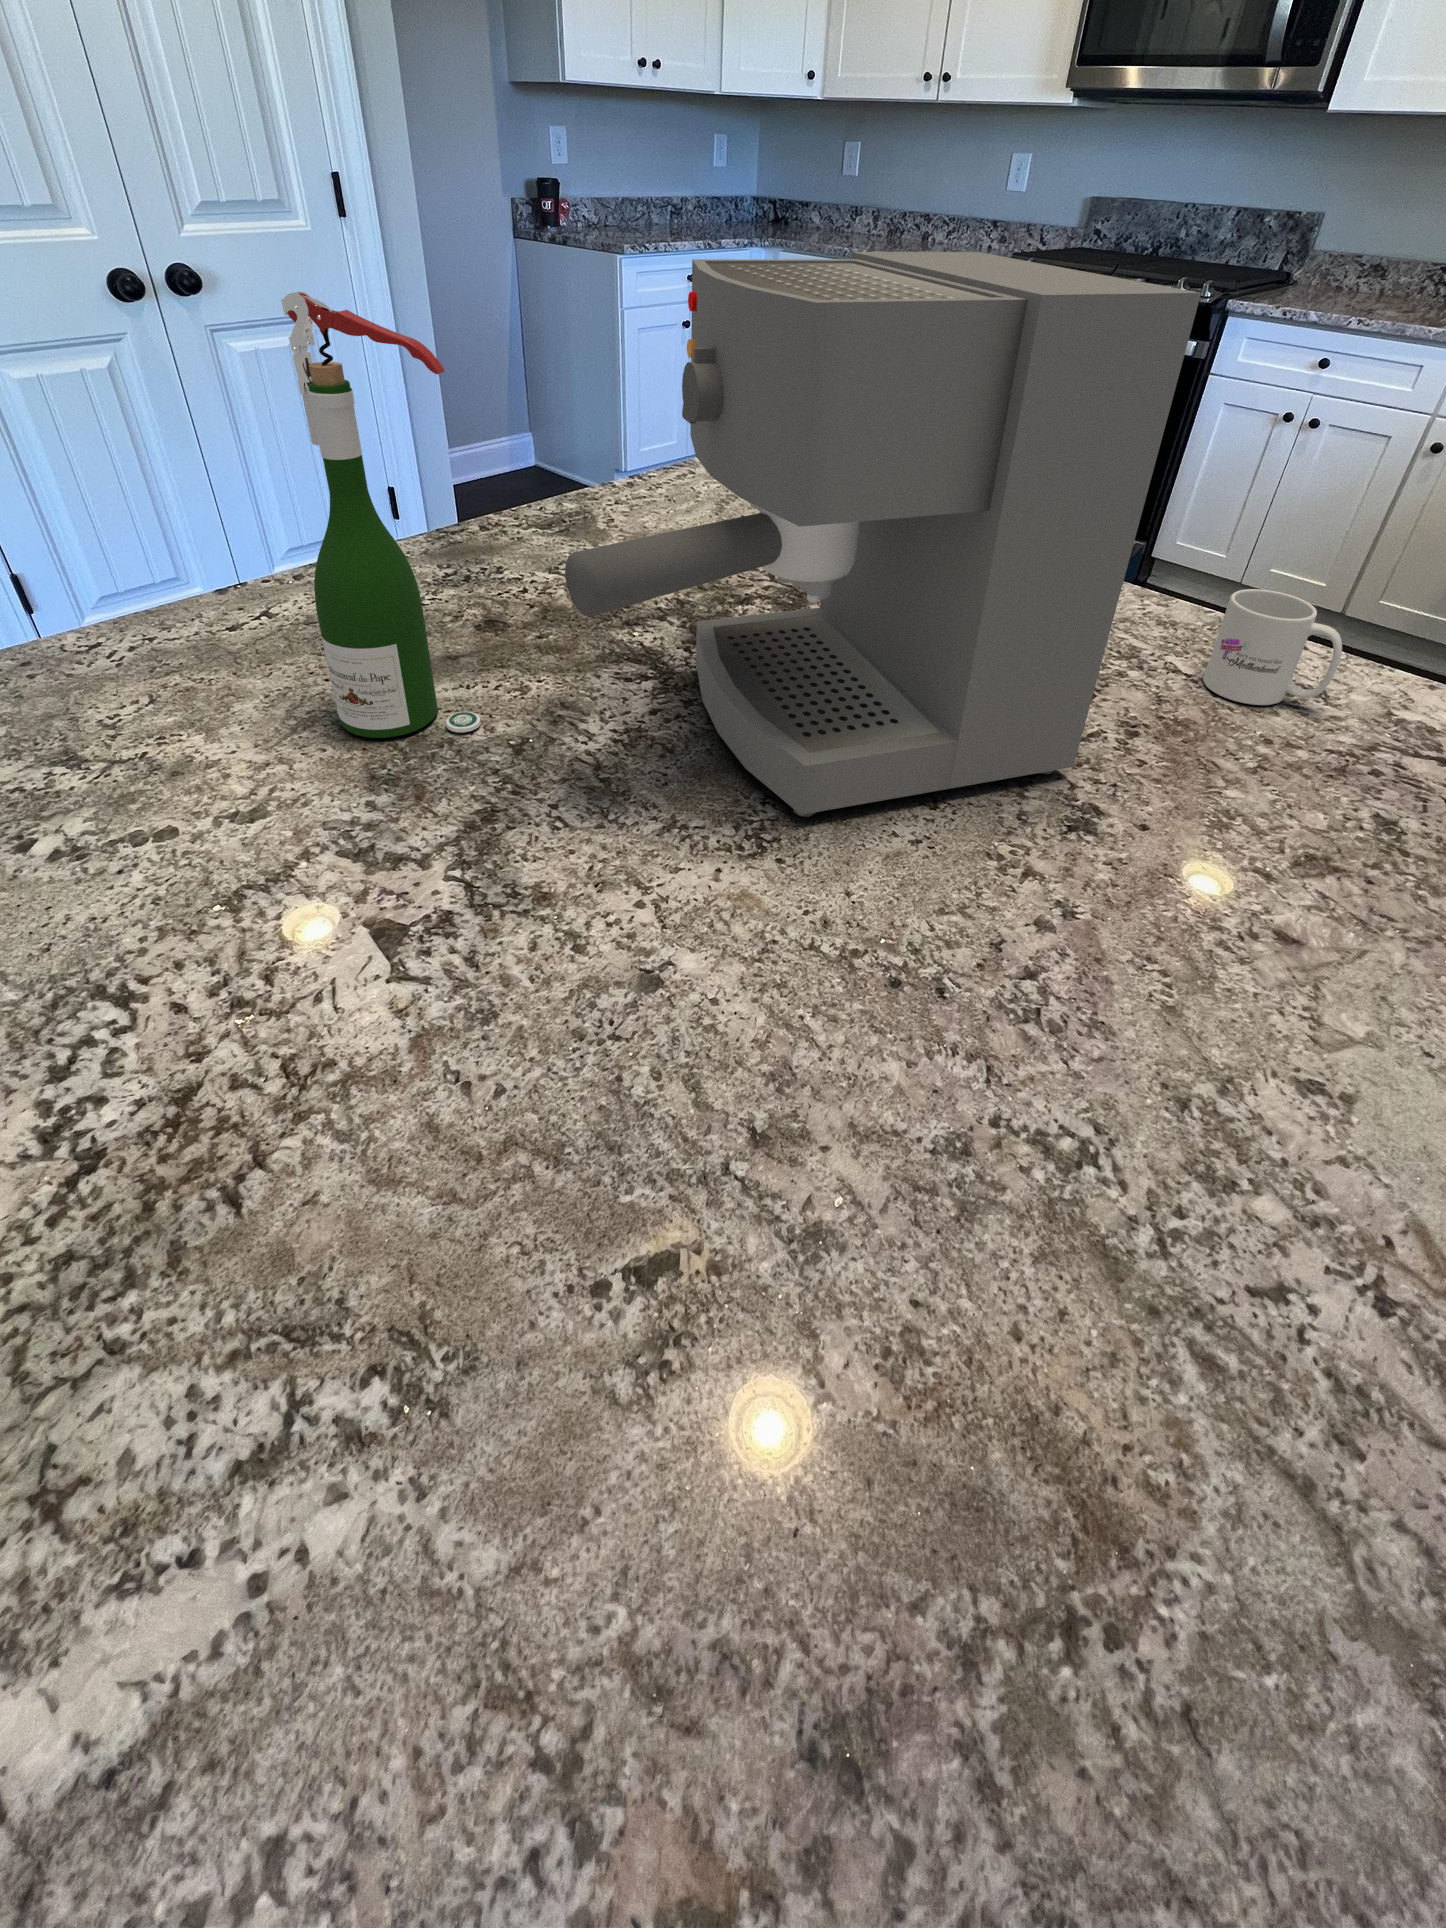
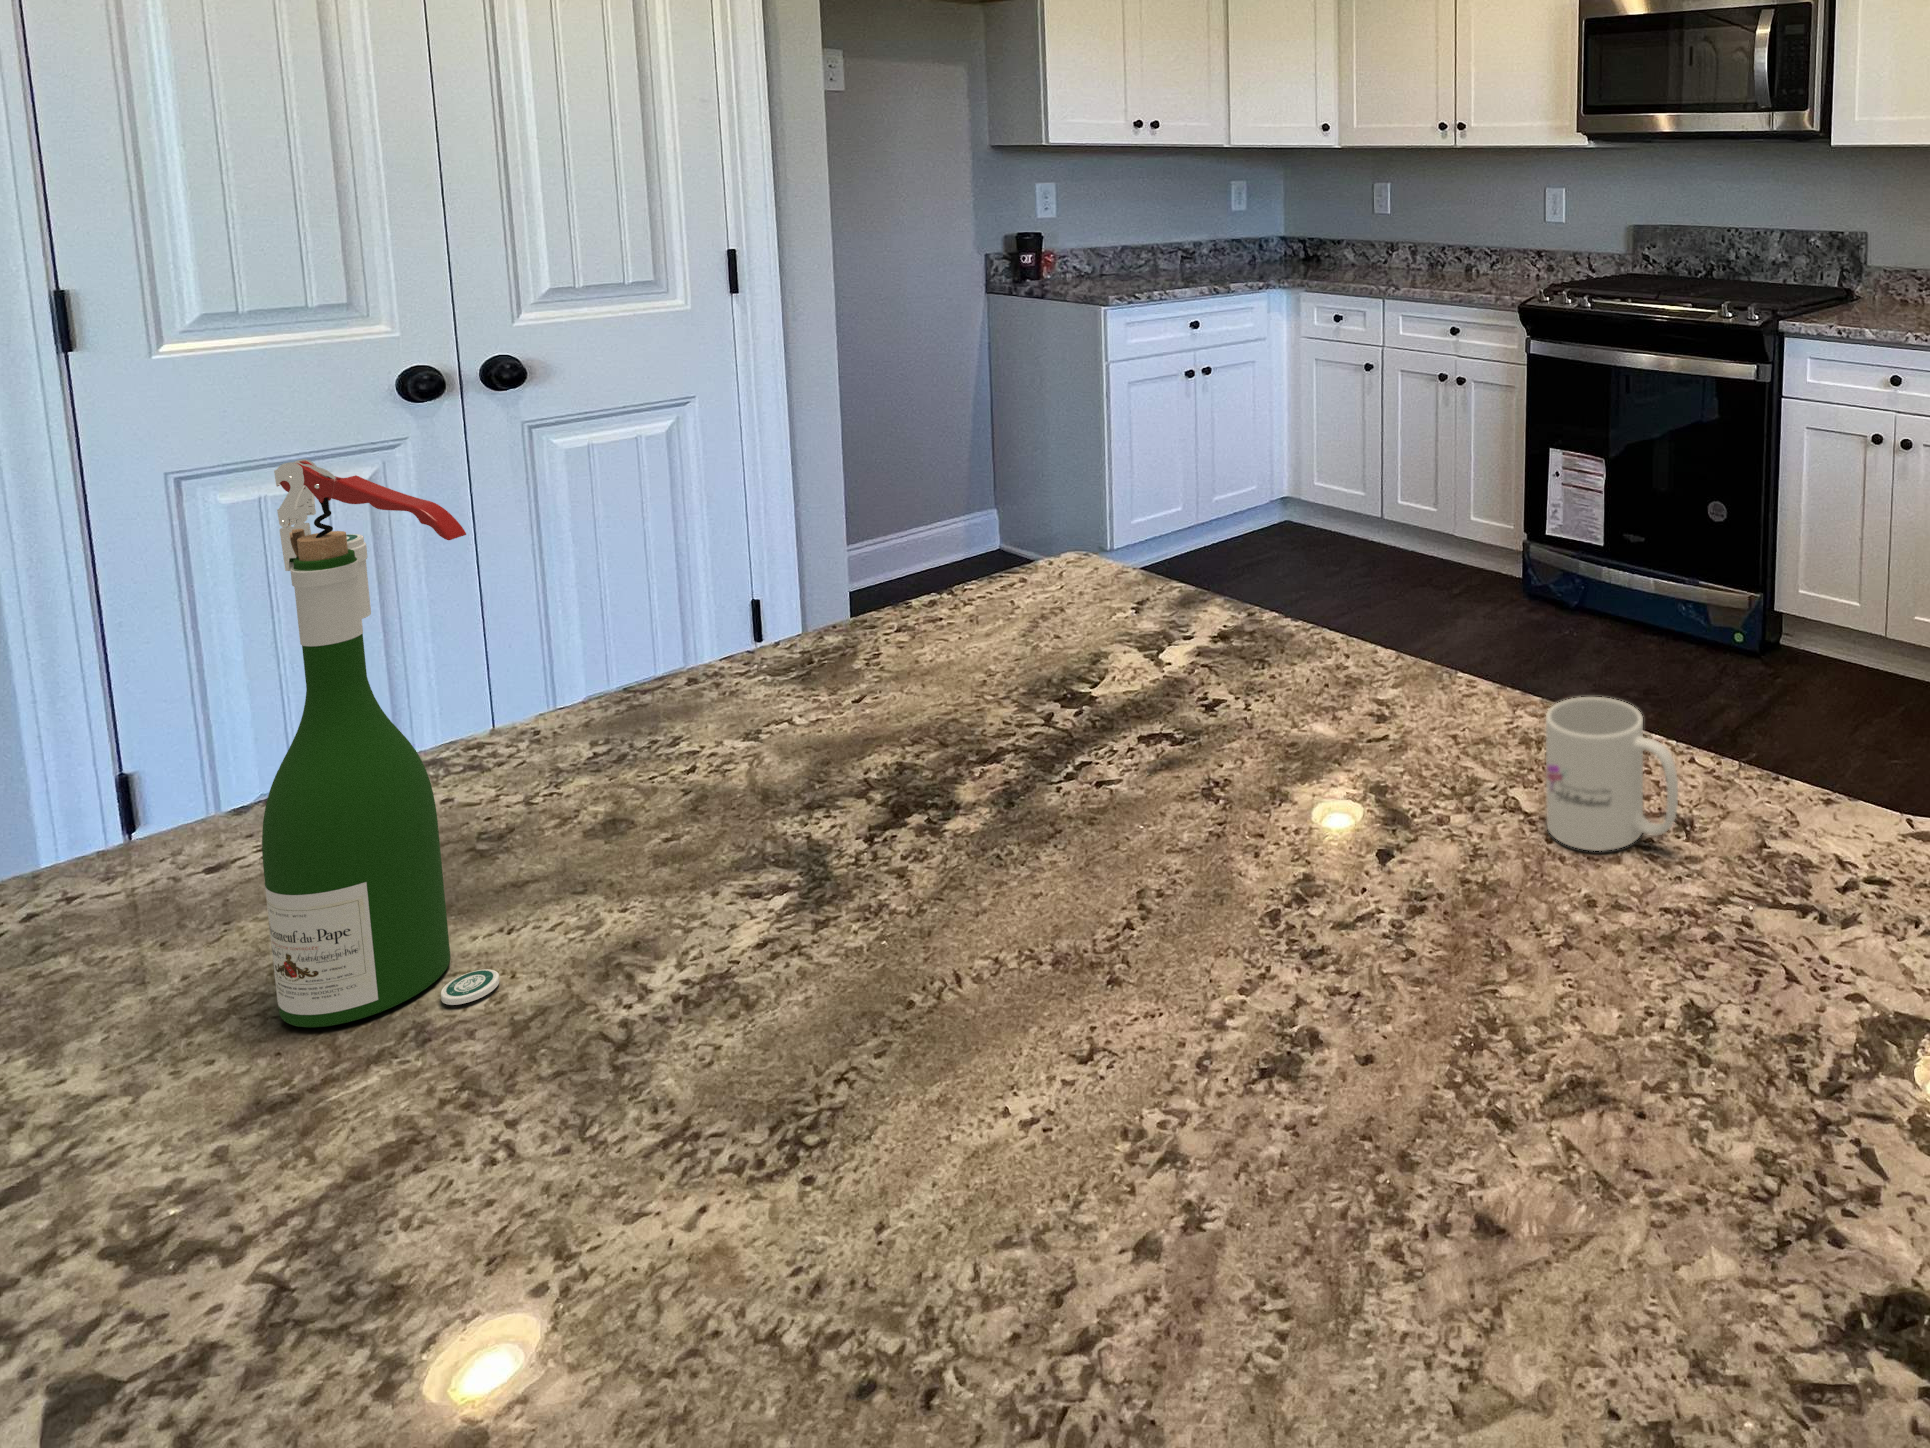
coffee maker: present [565,252,1201,817] -> none [547,354,1301,1095]

